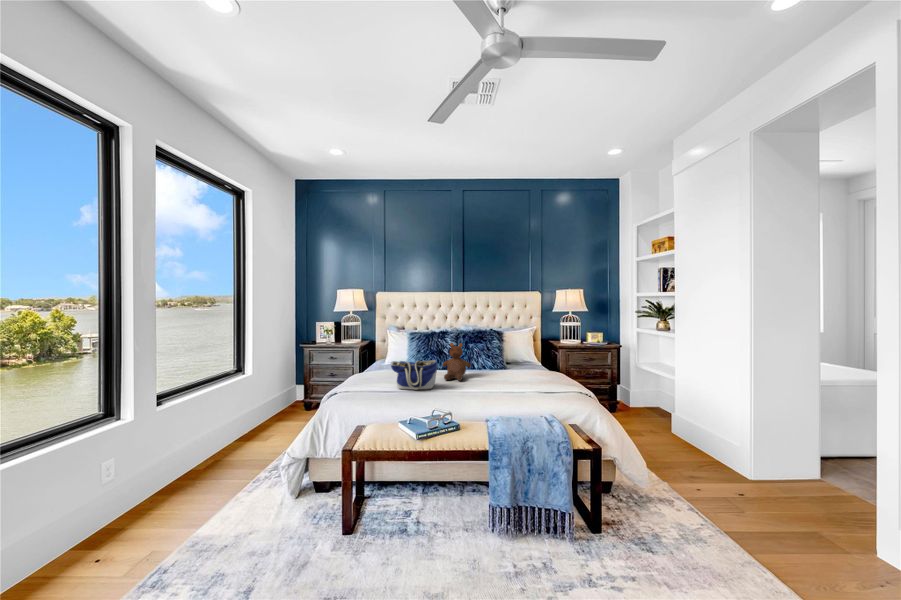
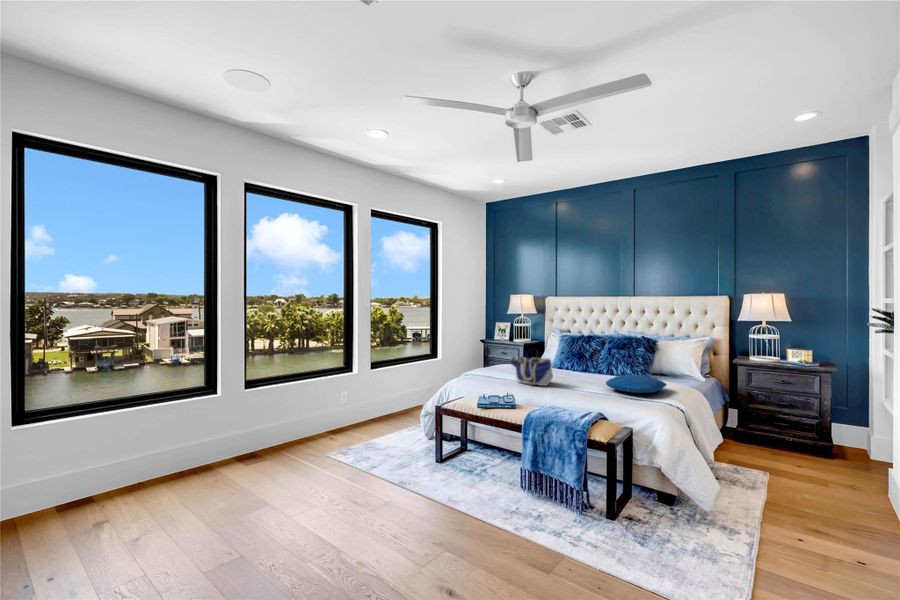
teddy bear: present [442,343,471,381] -> none [568,345,598,383]
pillow: none [486,368,534,385] -> present [606,375,667,393]

